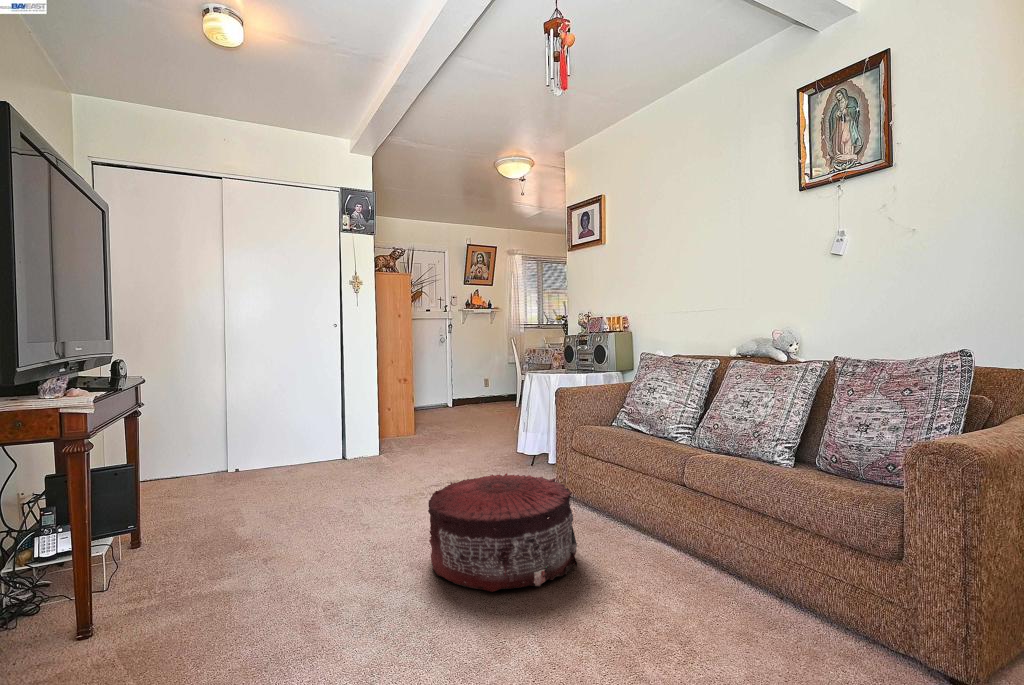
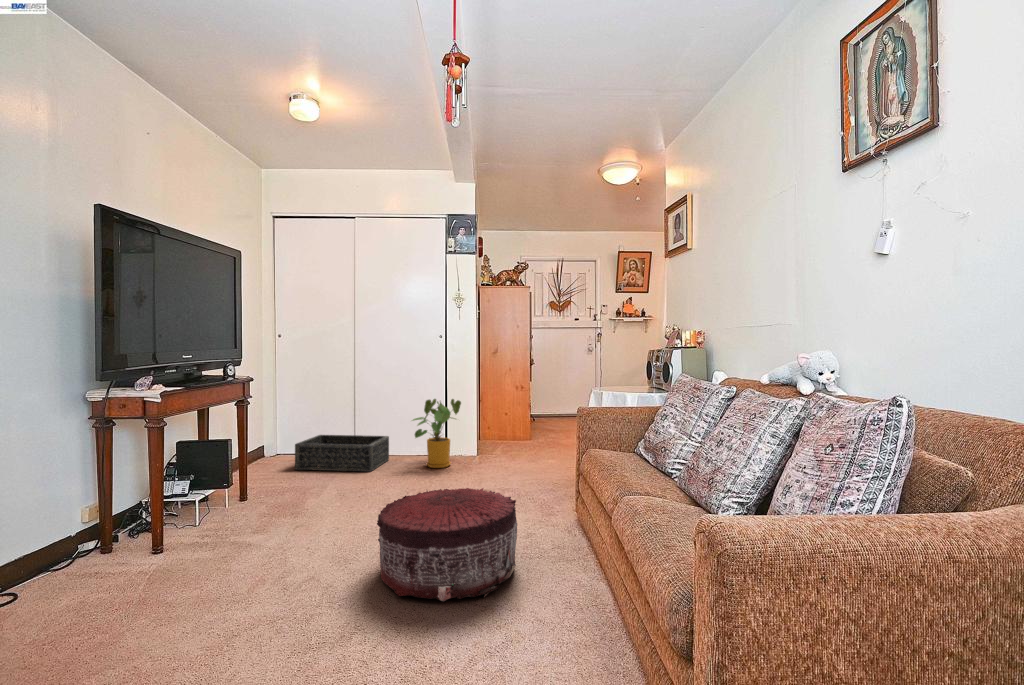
house plant: none [321,393,375,470] -> present [413,399,461,468]
basket: none [163,440,280,493] -> present [295,435,389,472]

